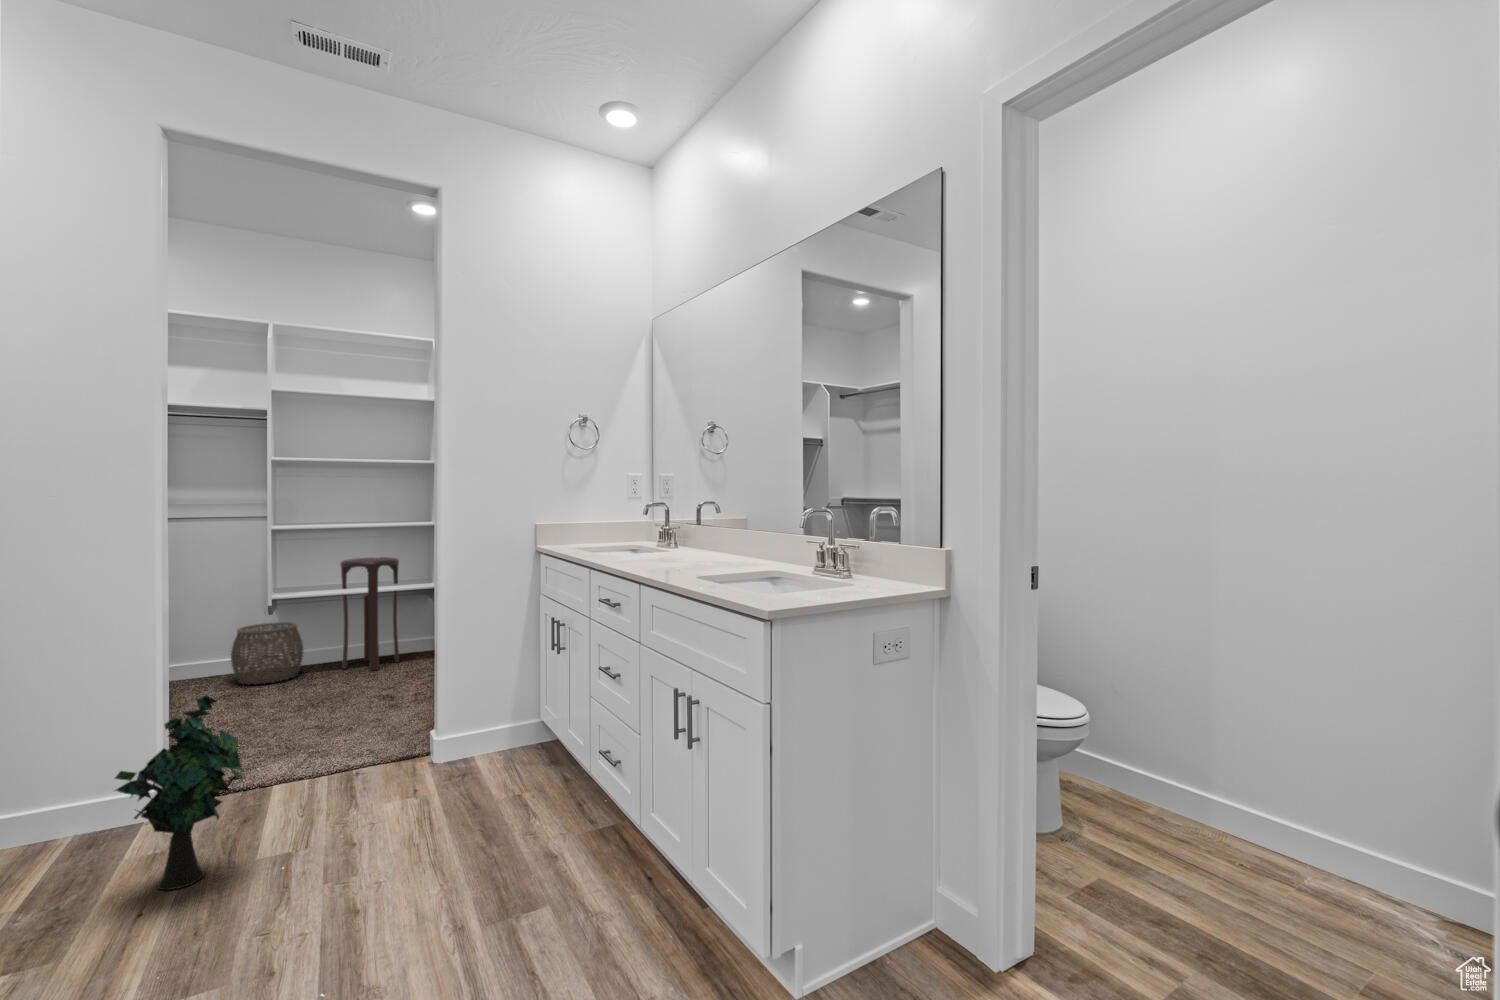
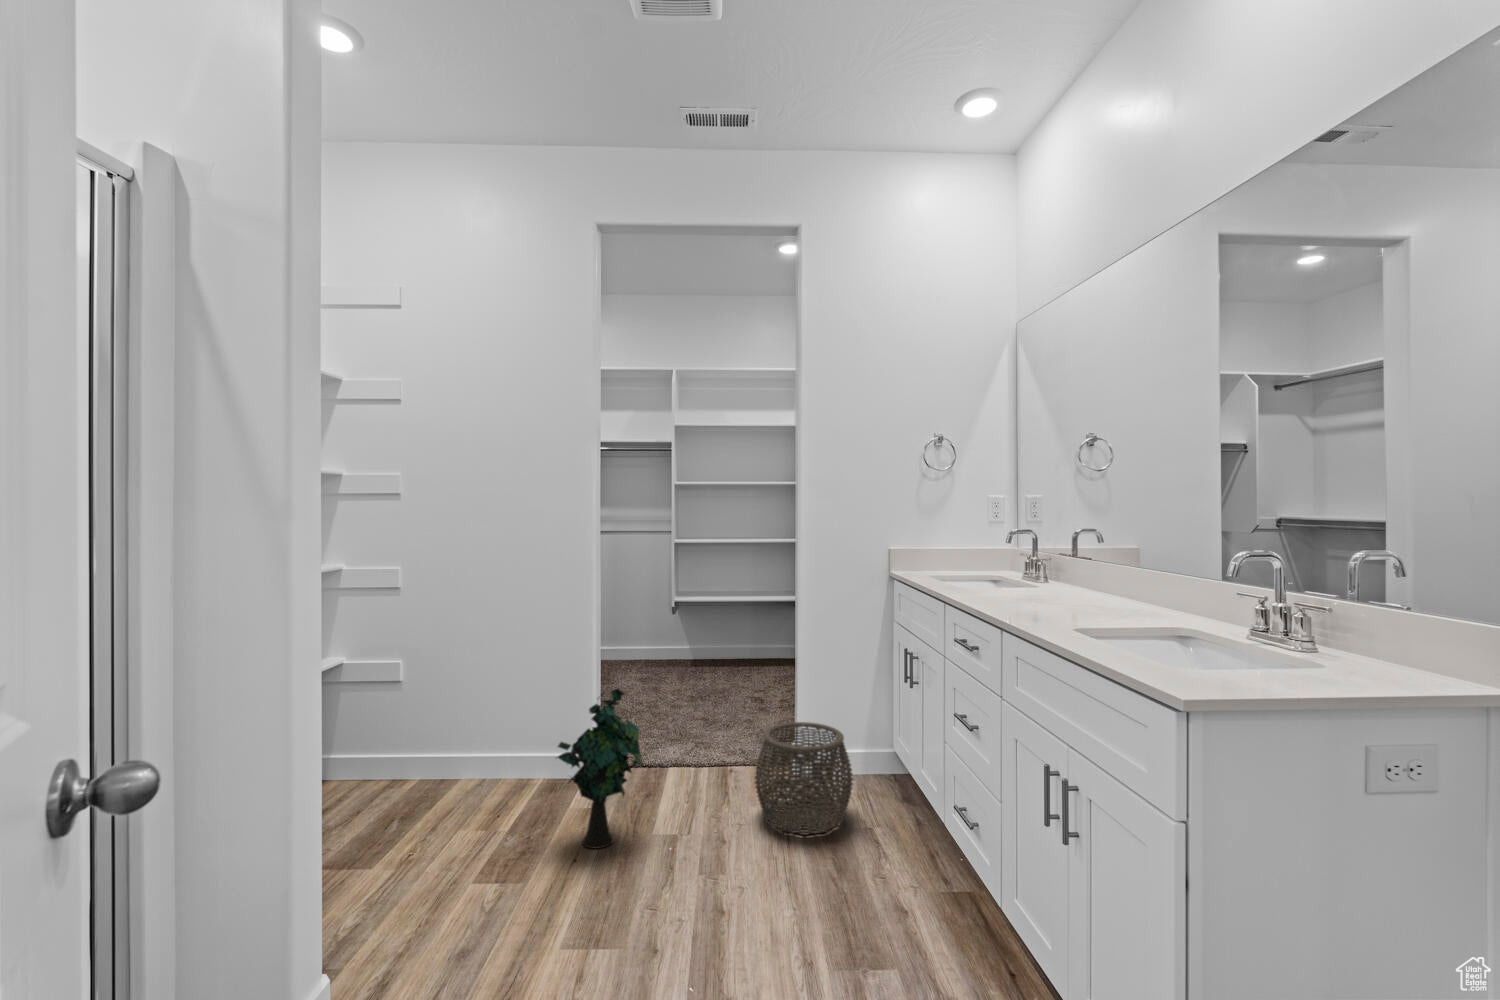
stool: present [340,557,399,670] -> none [726,568,773,670]
woven basket: present [231,622,304,684] -> present [755,722,853,834]

